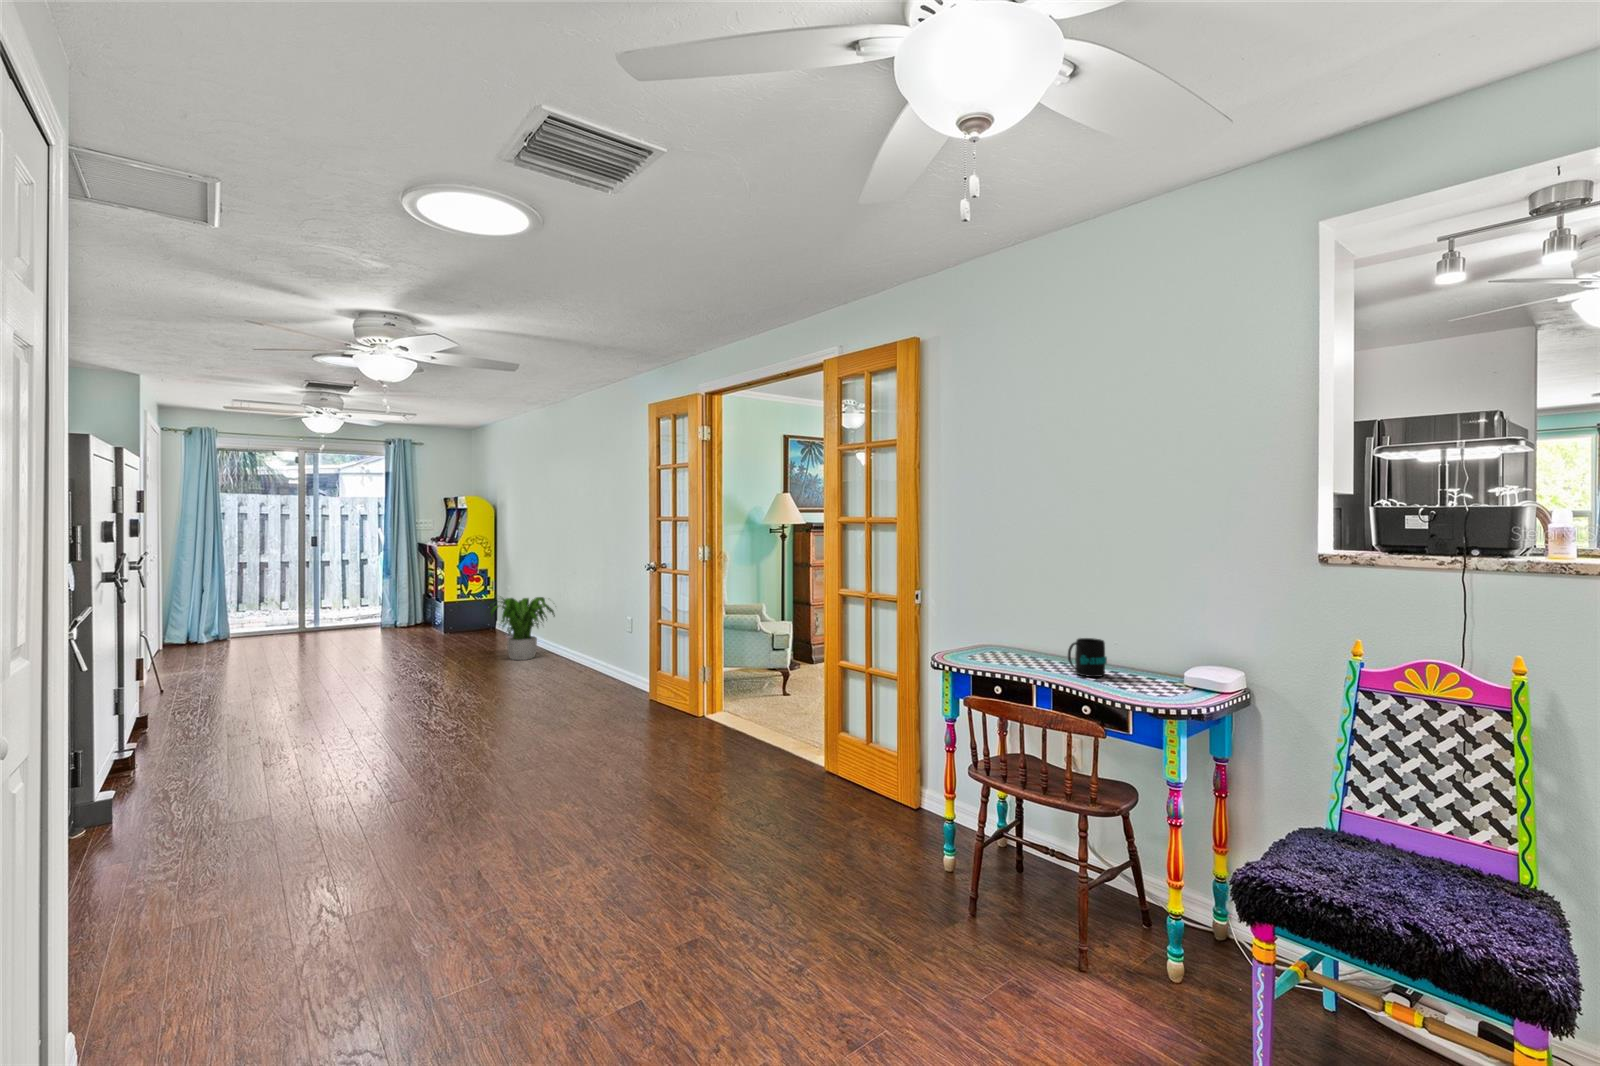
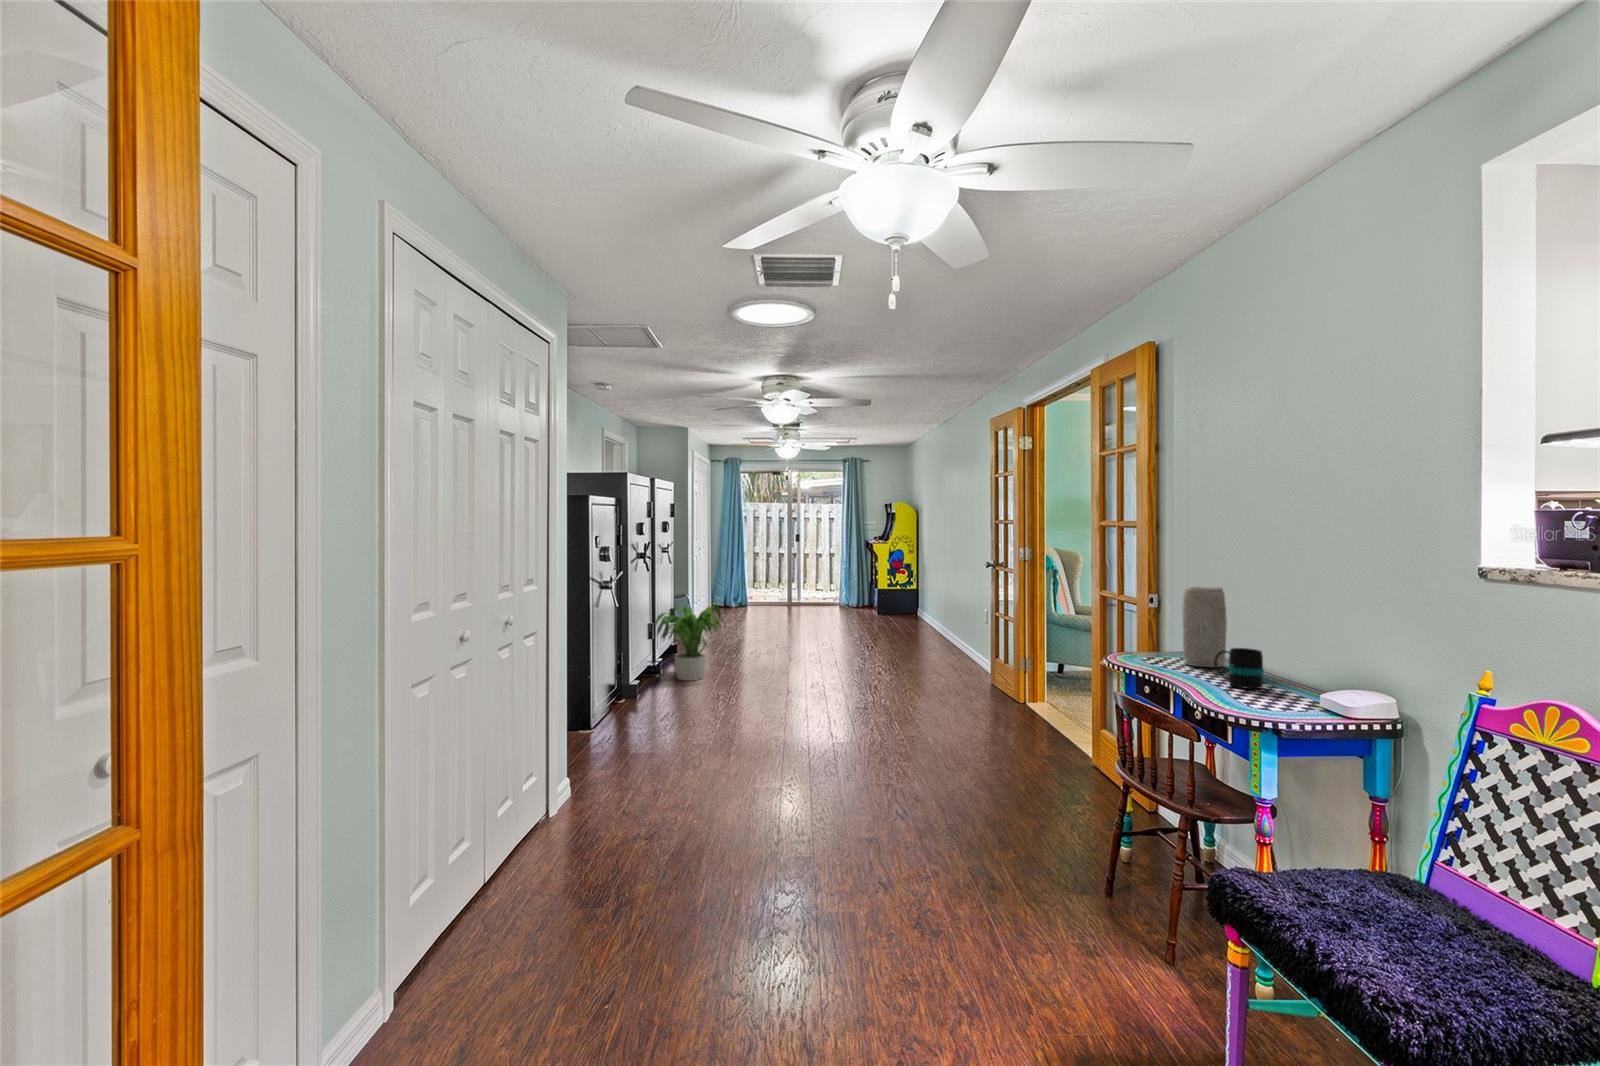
vase: none [995,581,1033,660] -> present [1183,587,1227,667]
potted plant: present [490,596,555,660] -> present [655,606,721,681]

